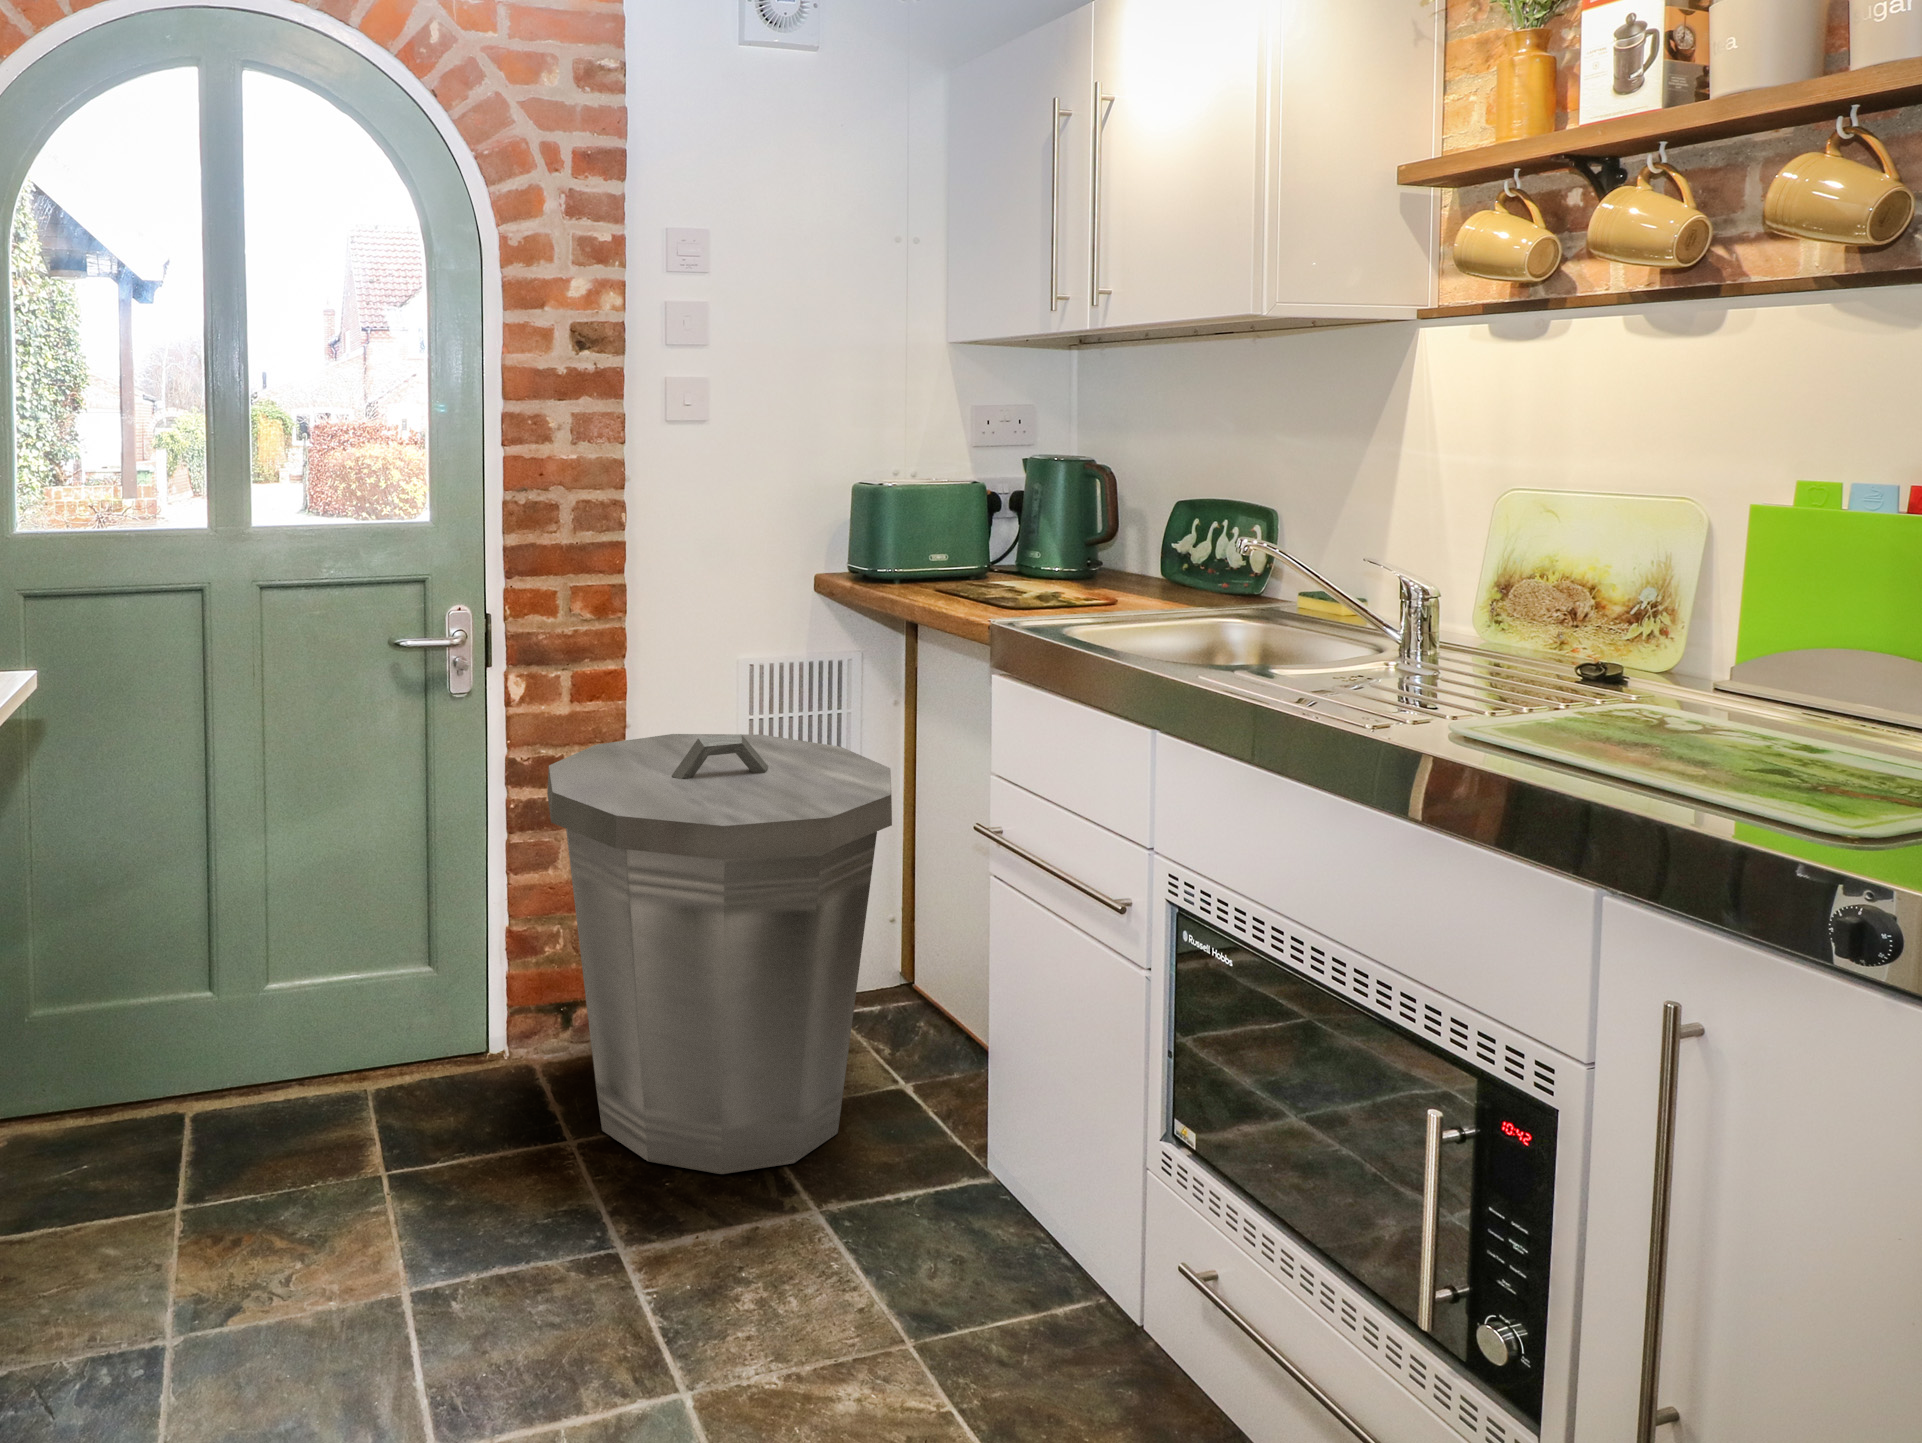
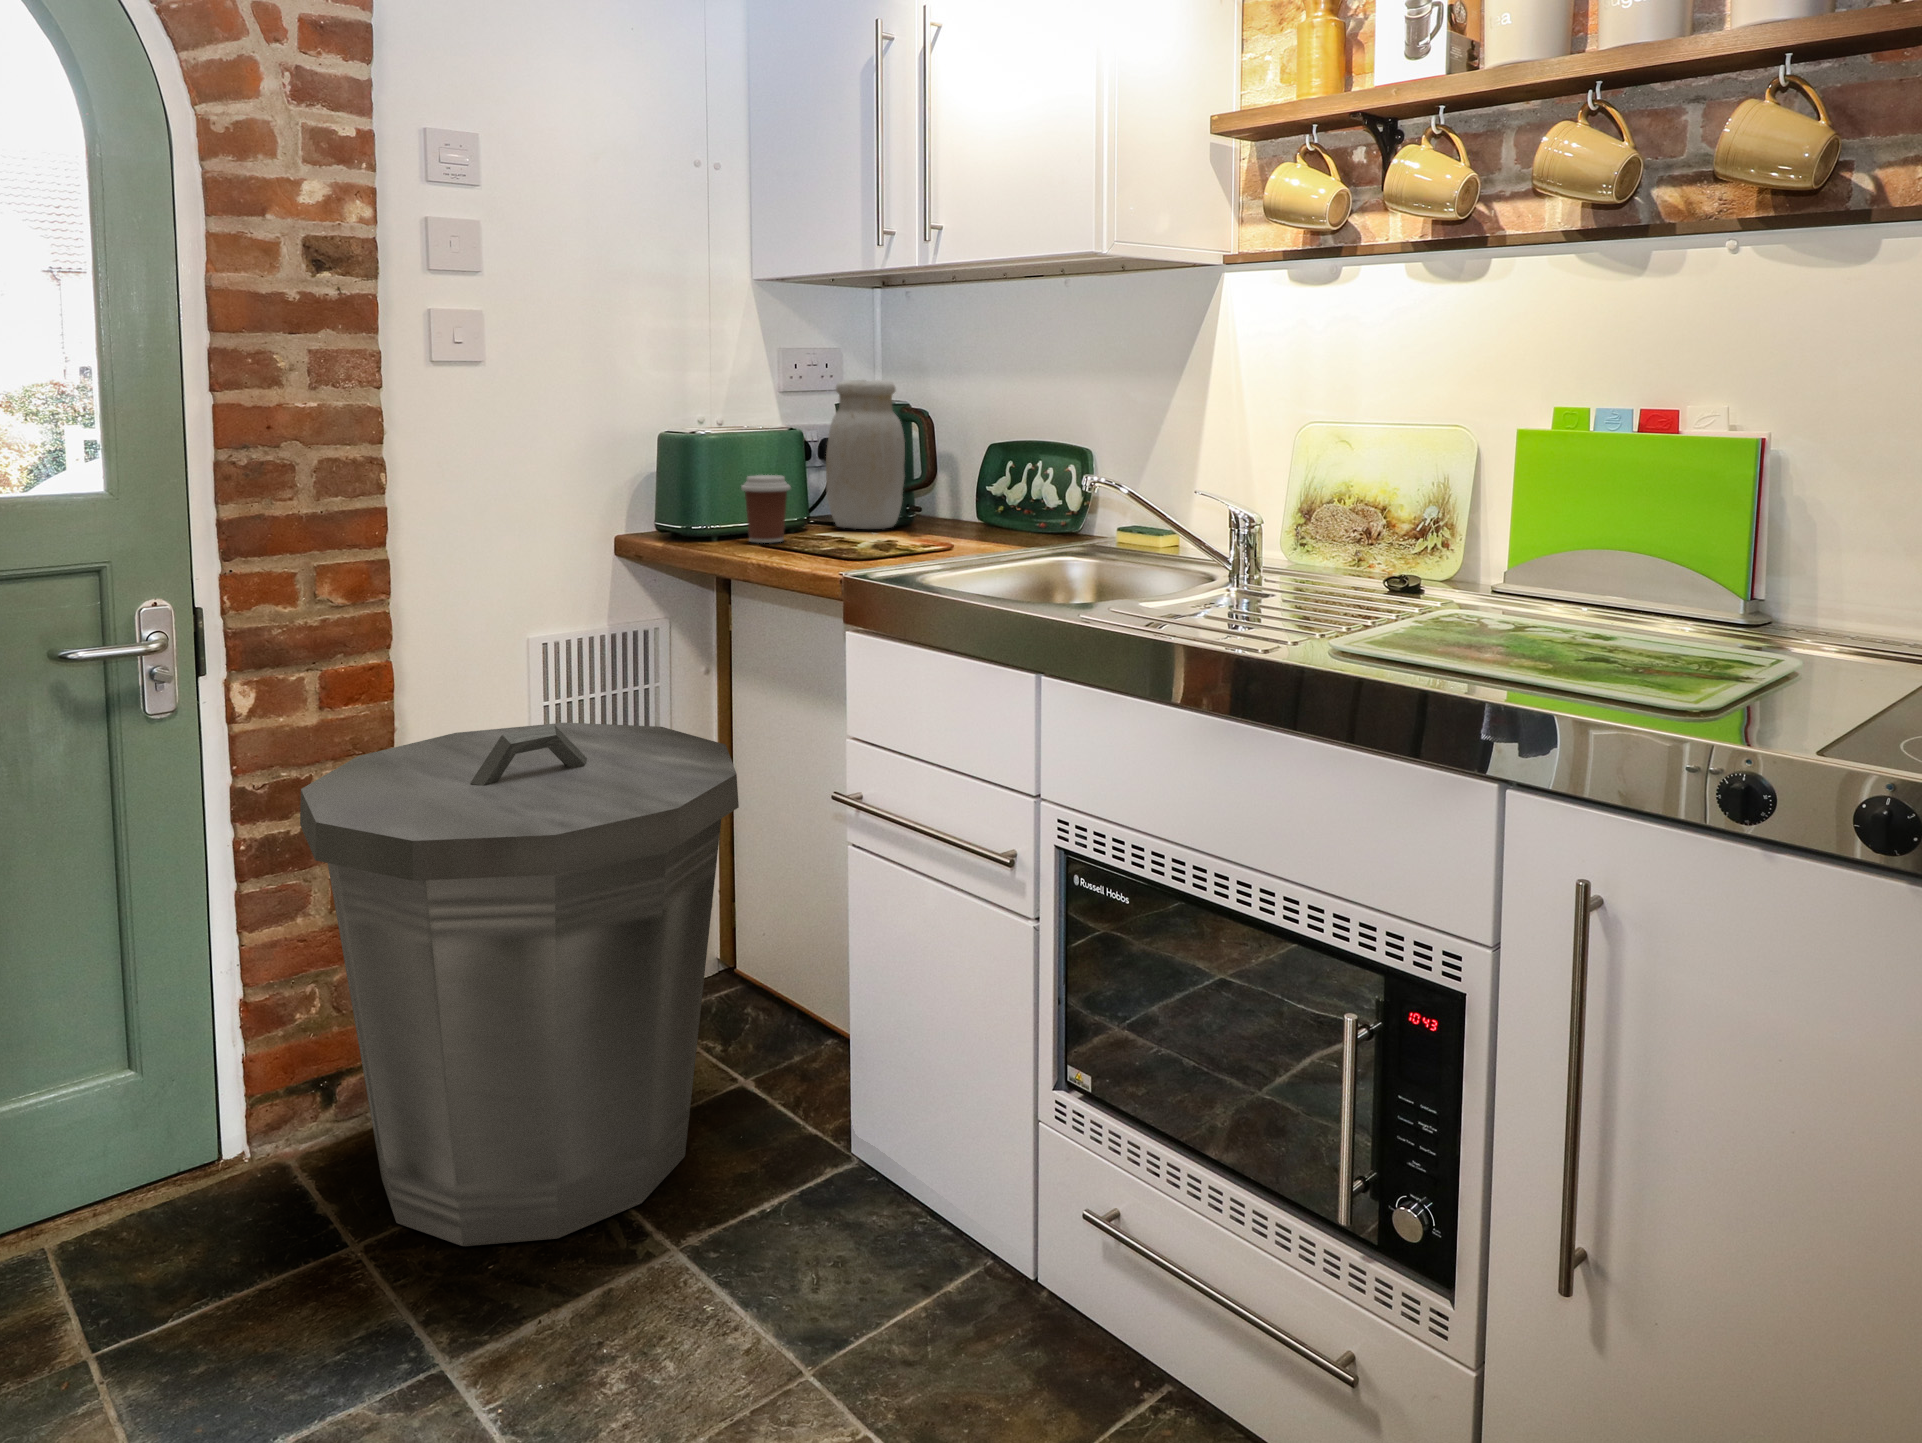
jar: none [1008,436,1086,579] -> present [826,380,905,529]
coffee cup: none [921,525,966,587] -> present [741,475,791,543]

